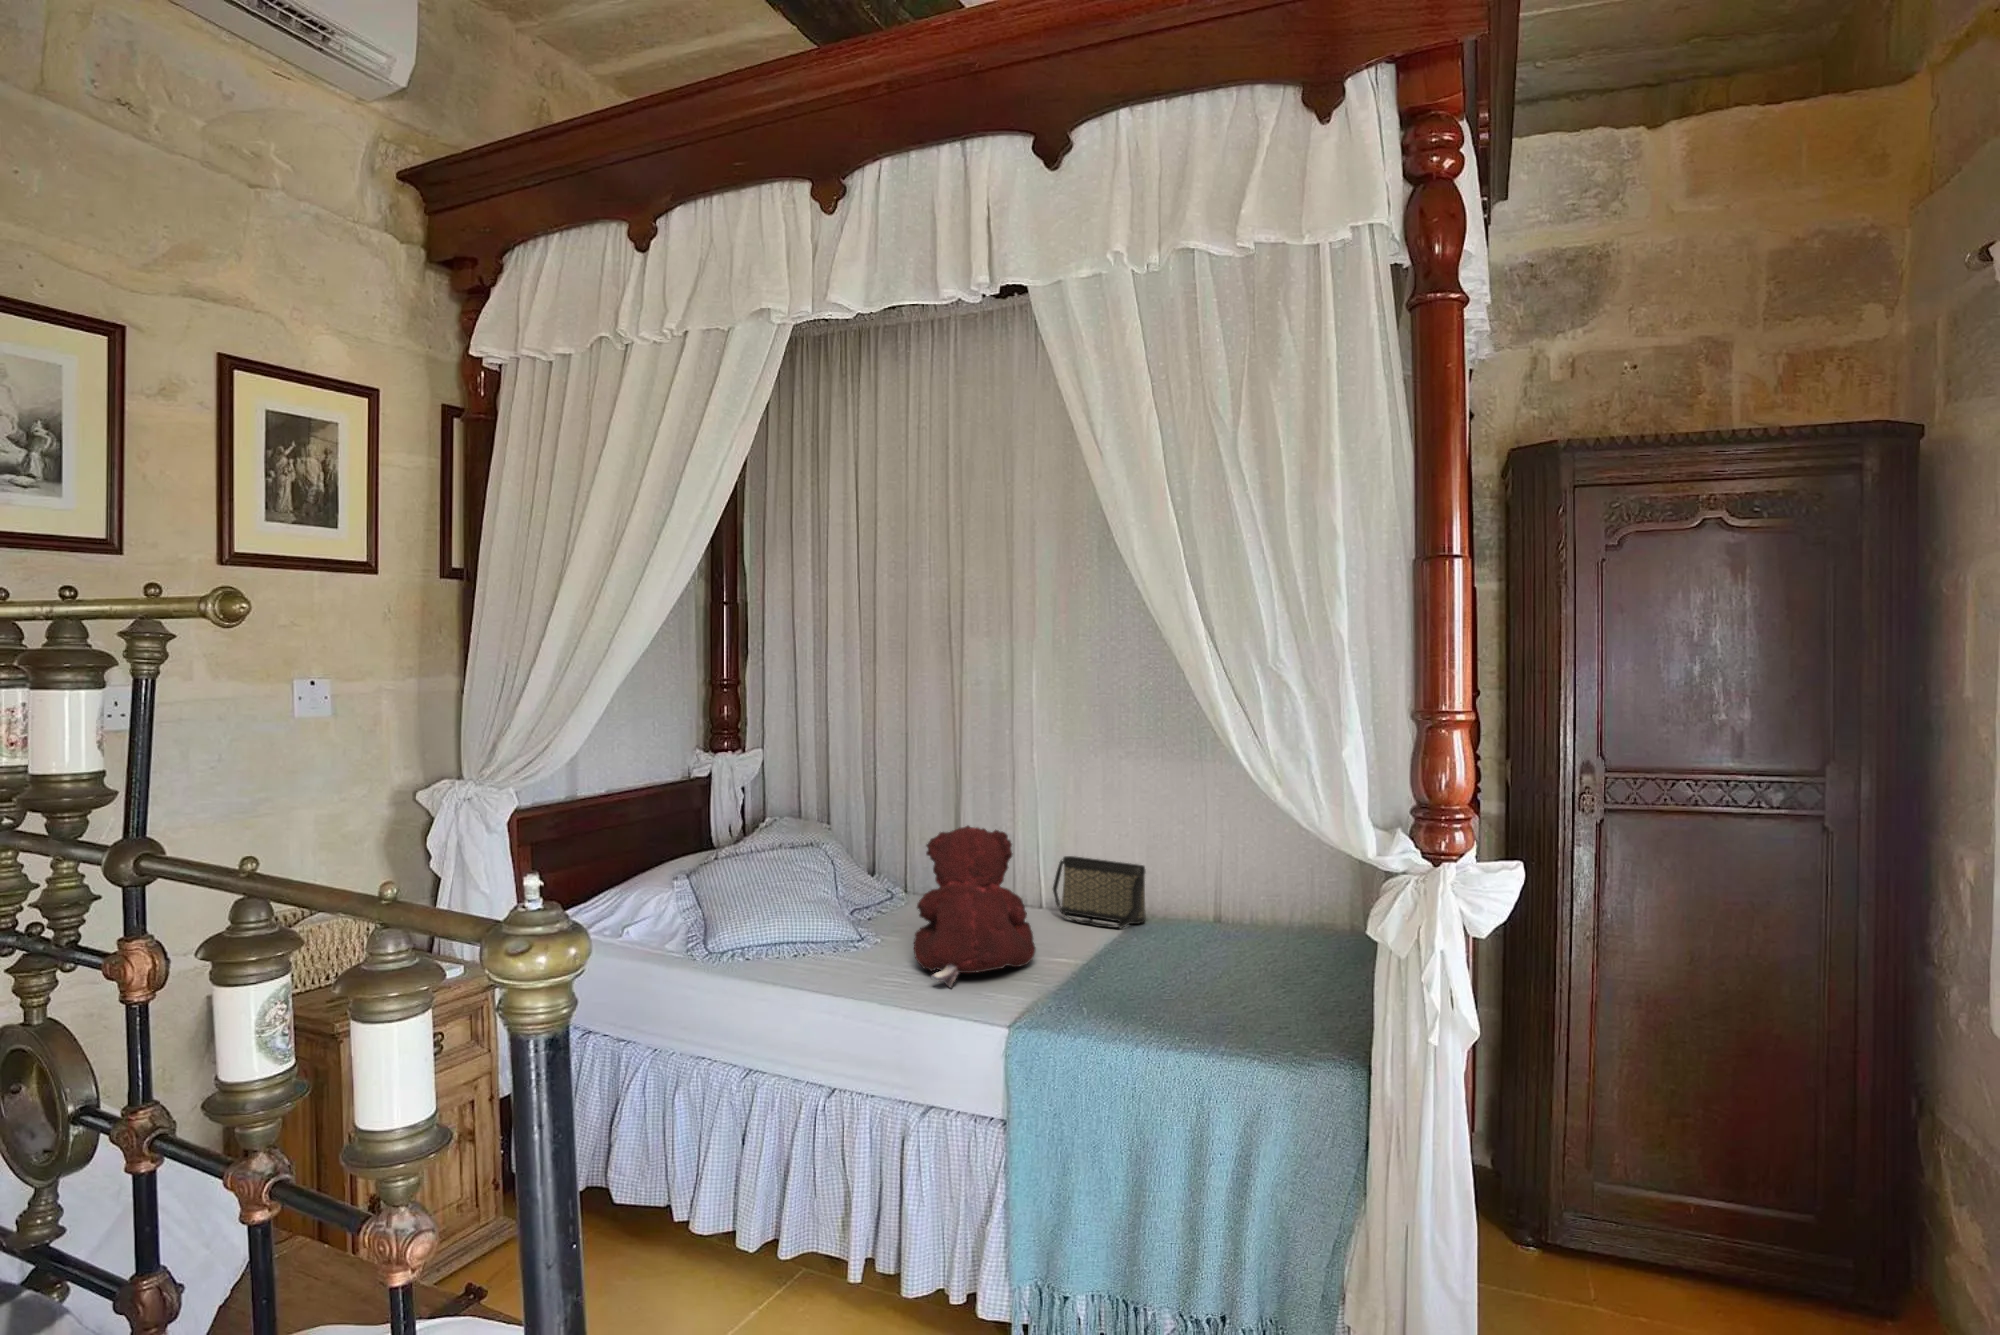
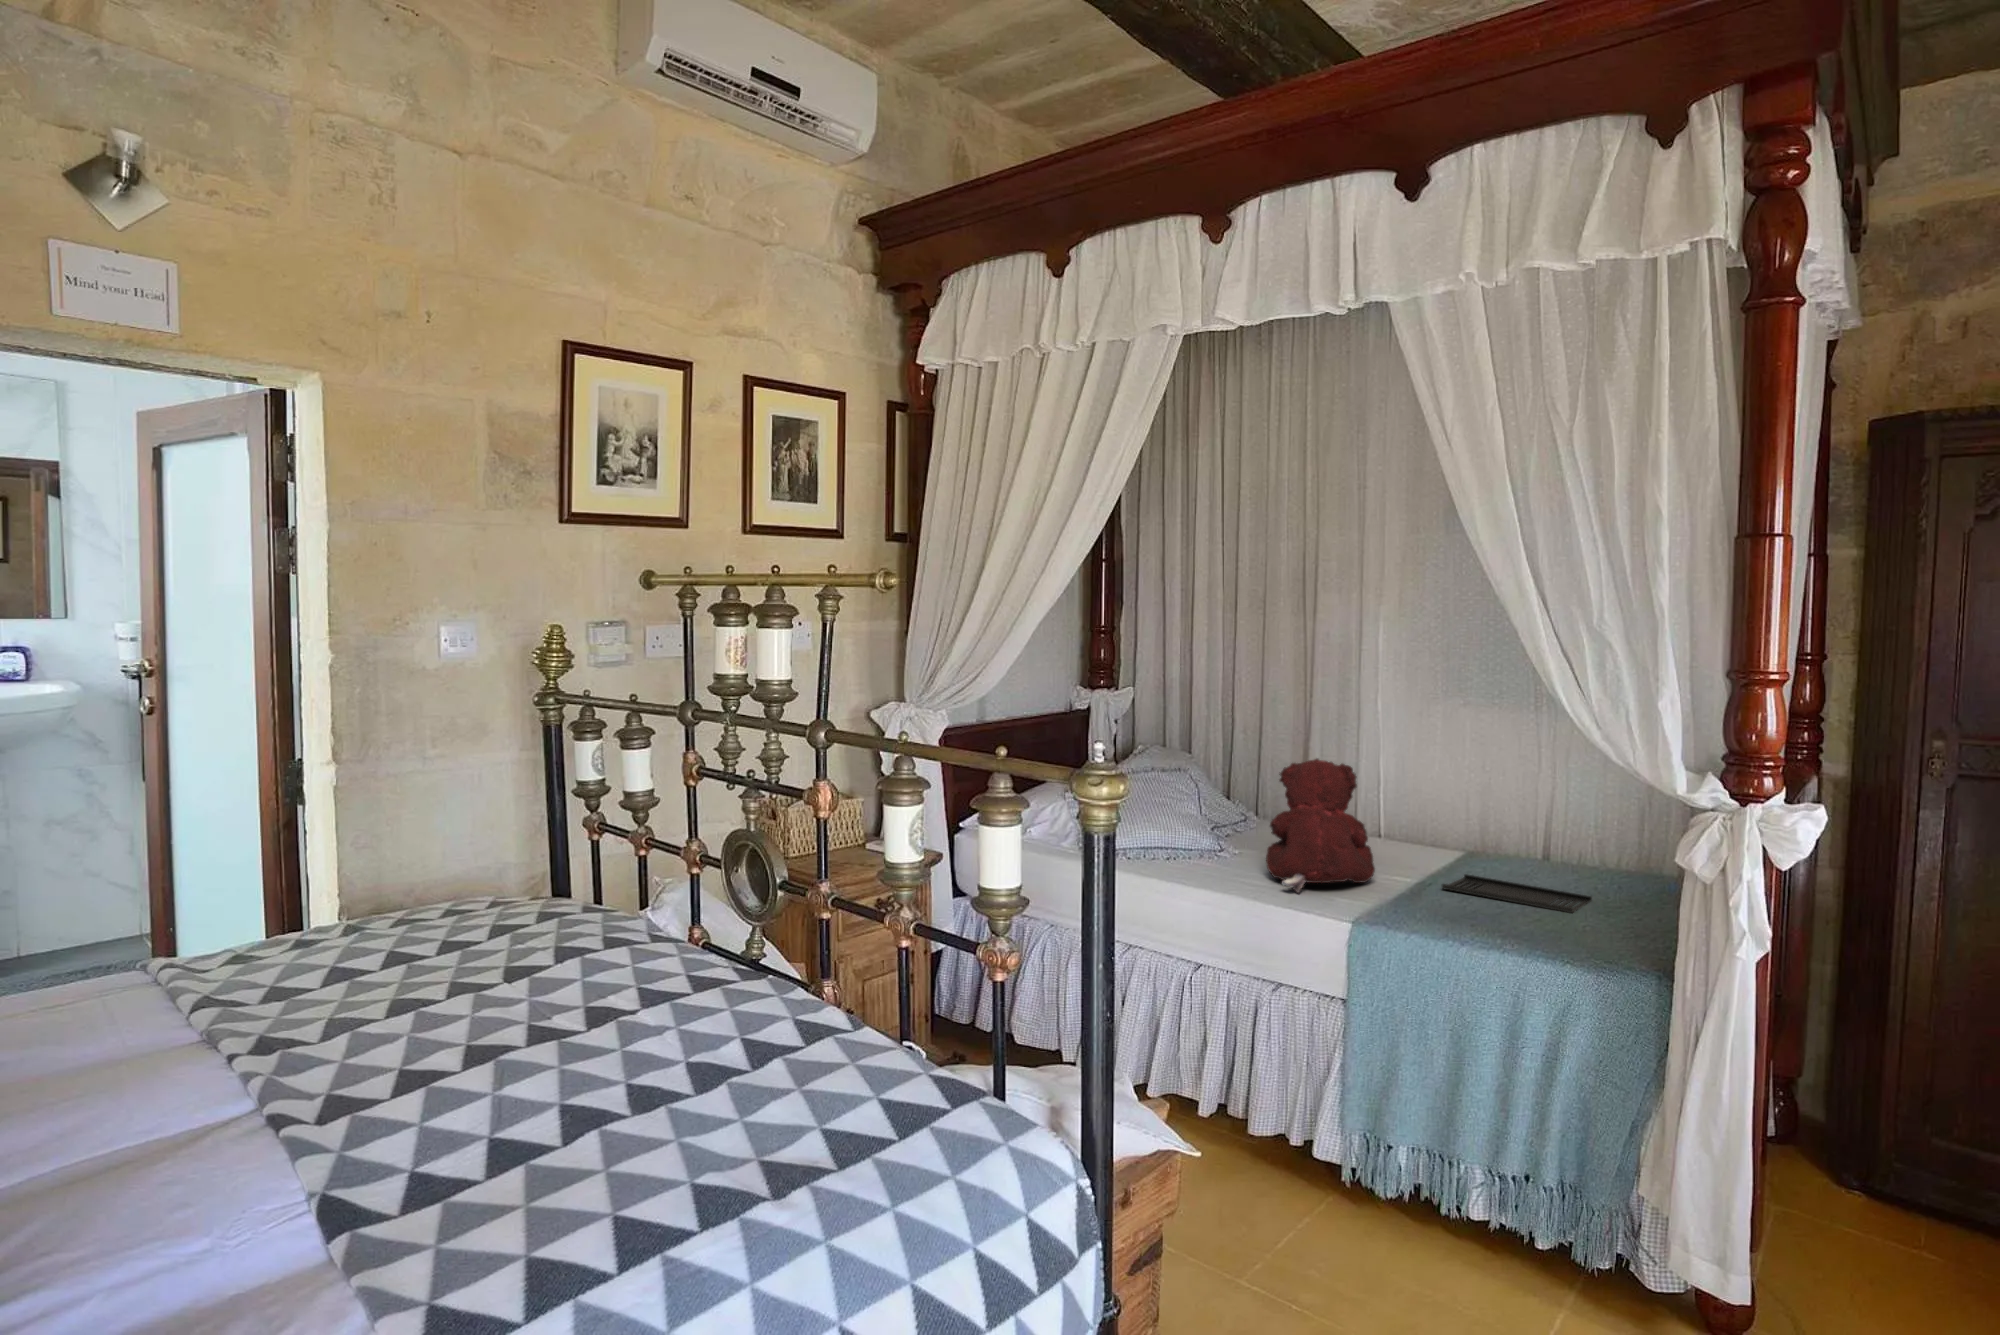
handbag: present [1053,856,1145,928] -> none [1394,795,1485,862]
tray: none [1108,945,1262,985] -> present [1442,874,1592,913]

